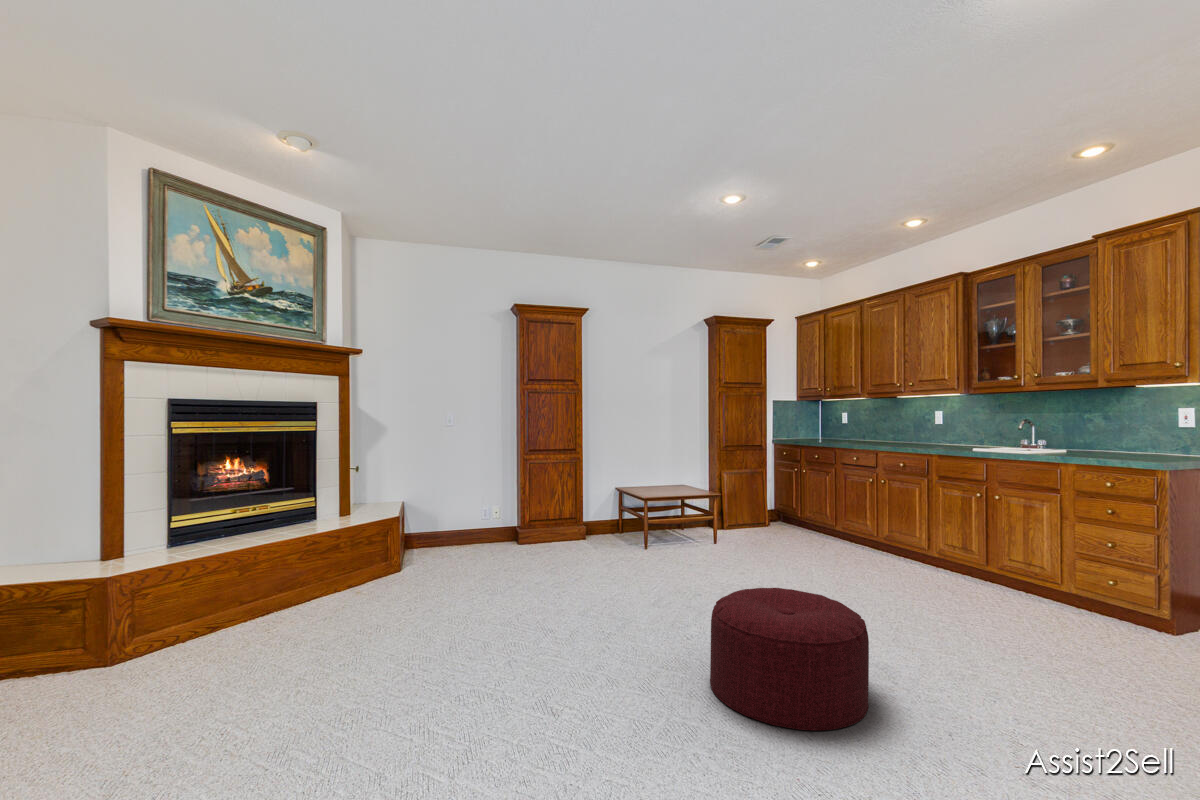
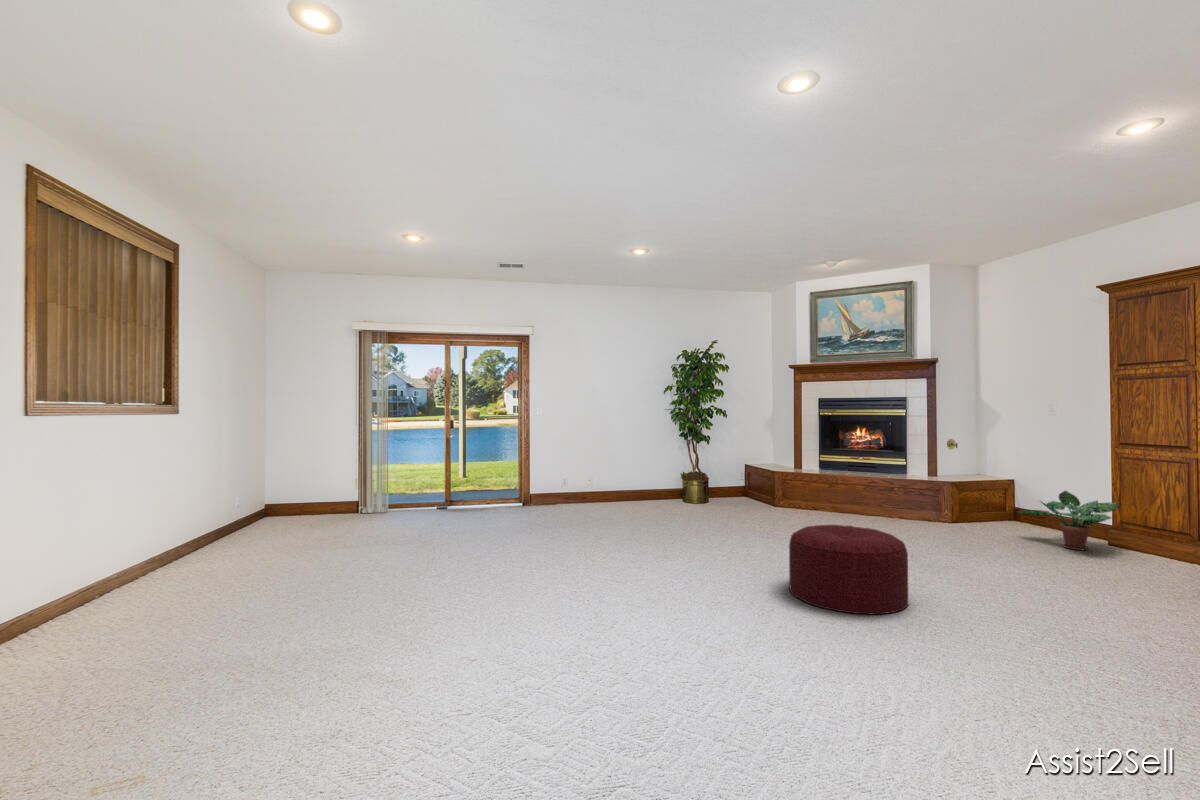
potted plant: none [488,503,574,561] -> present [1017,491,1119,550]

